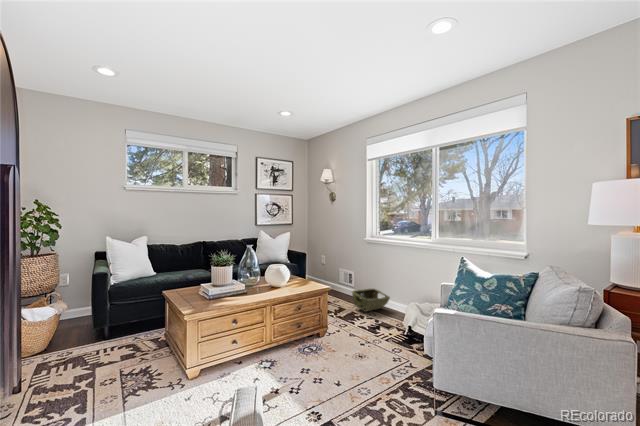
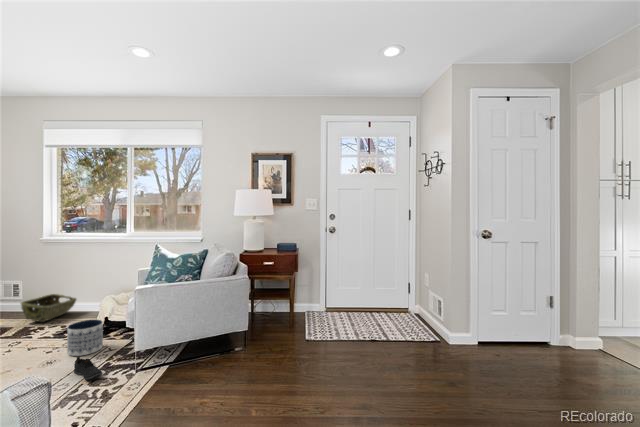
planter: none [375,324,405,362] -> present [67,320,103,356]
shoe: none [376,364,399,399] -> present [74,357,102,380]

